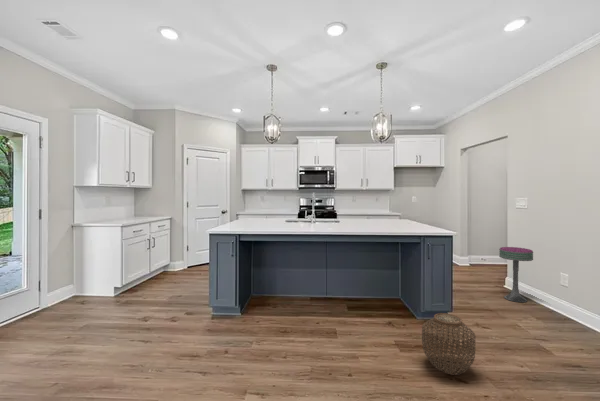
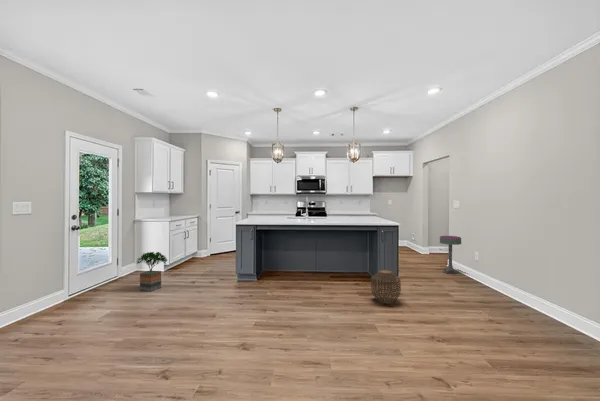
potted tree: none [48,275,103,340] -> present [137,252,167,291]

